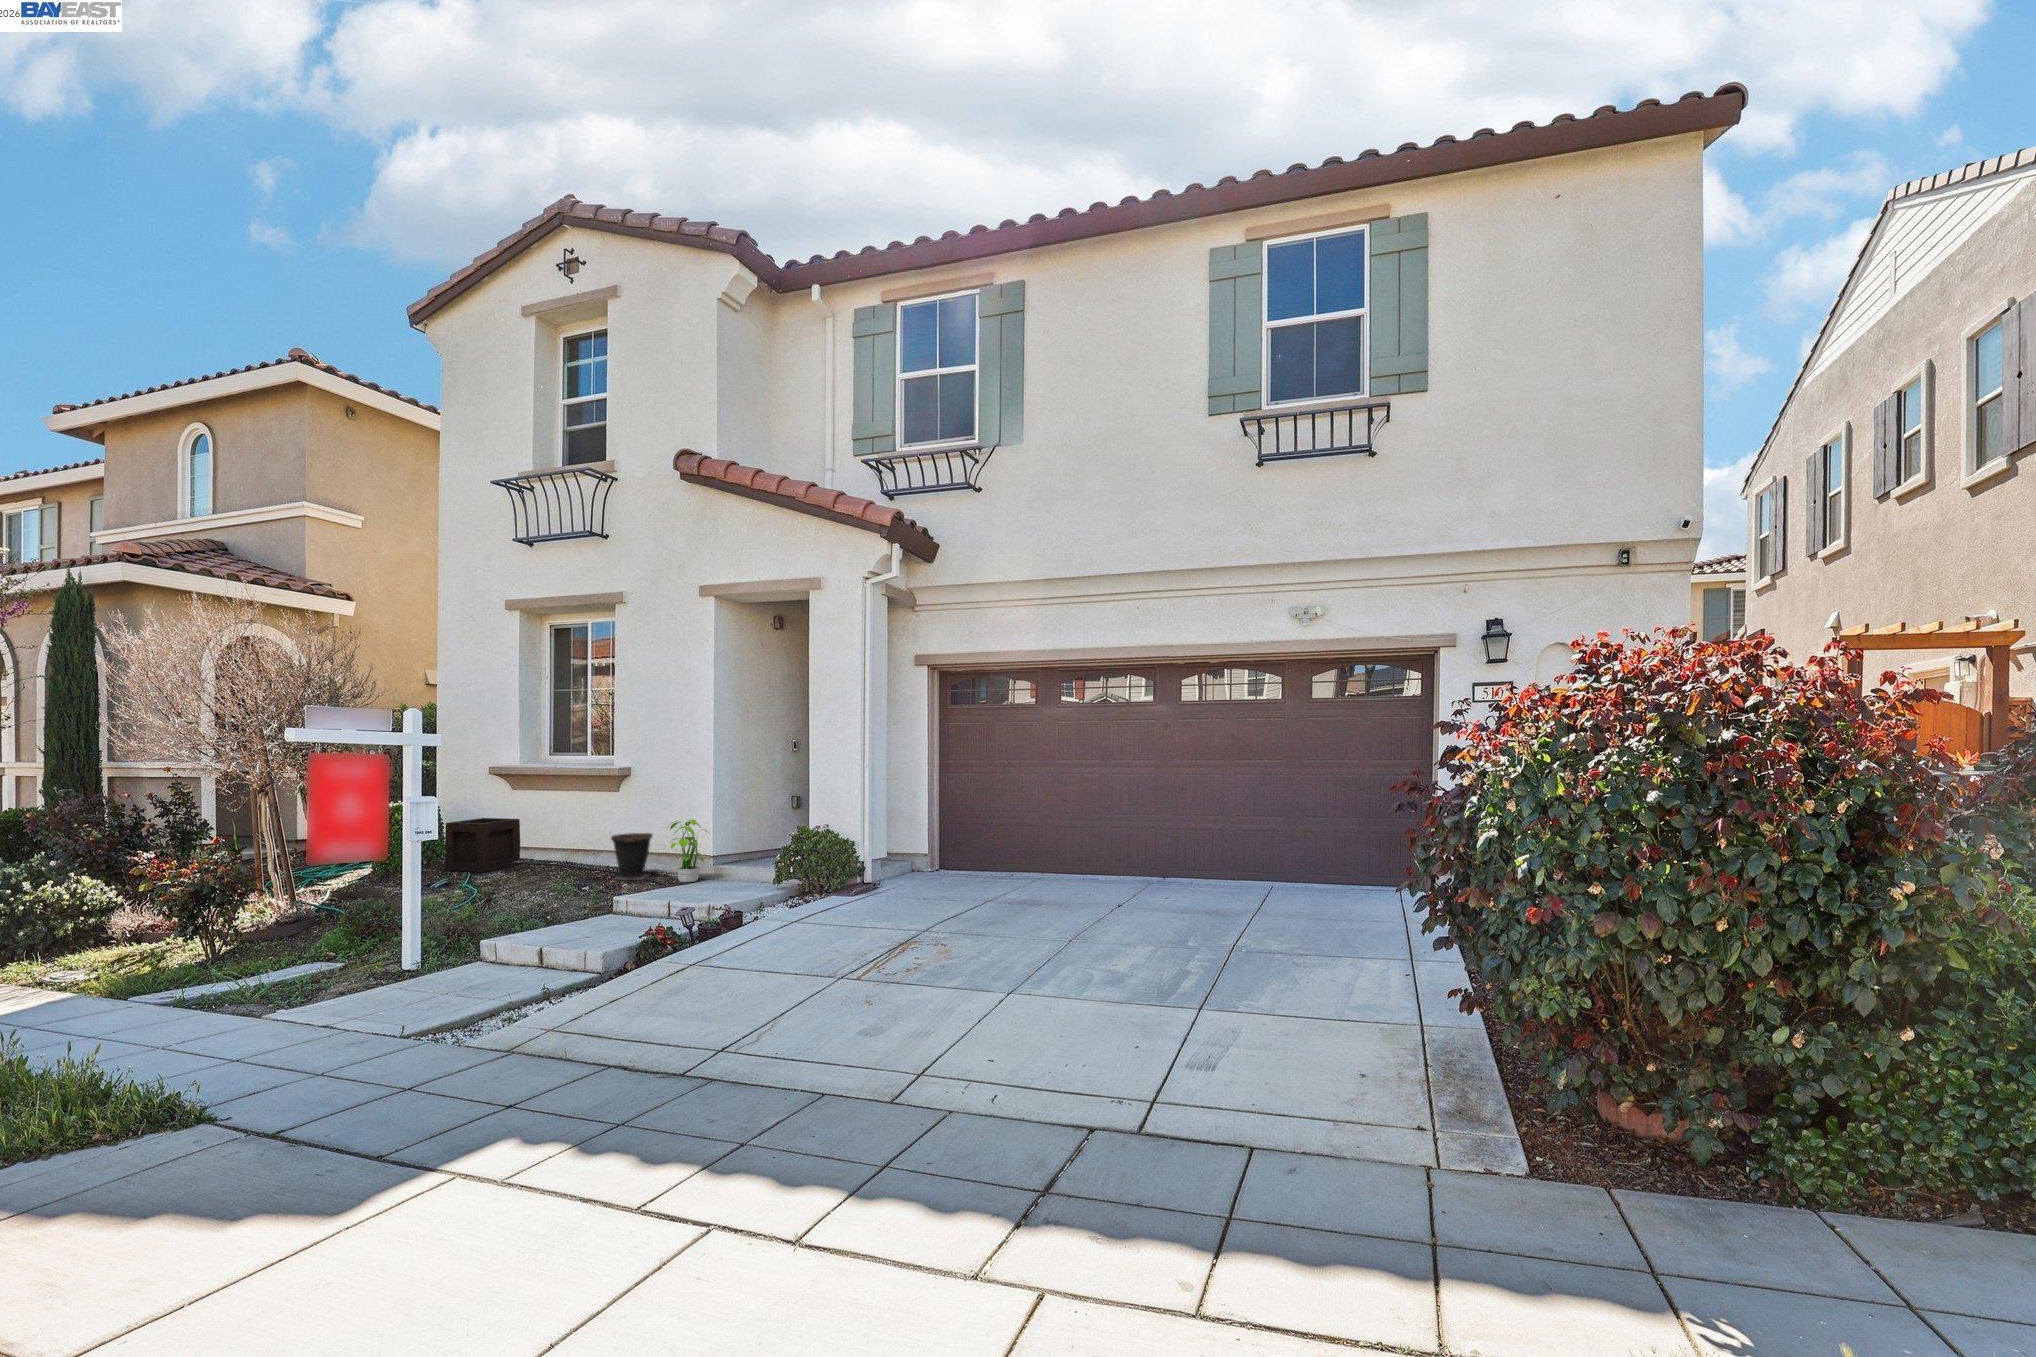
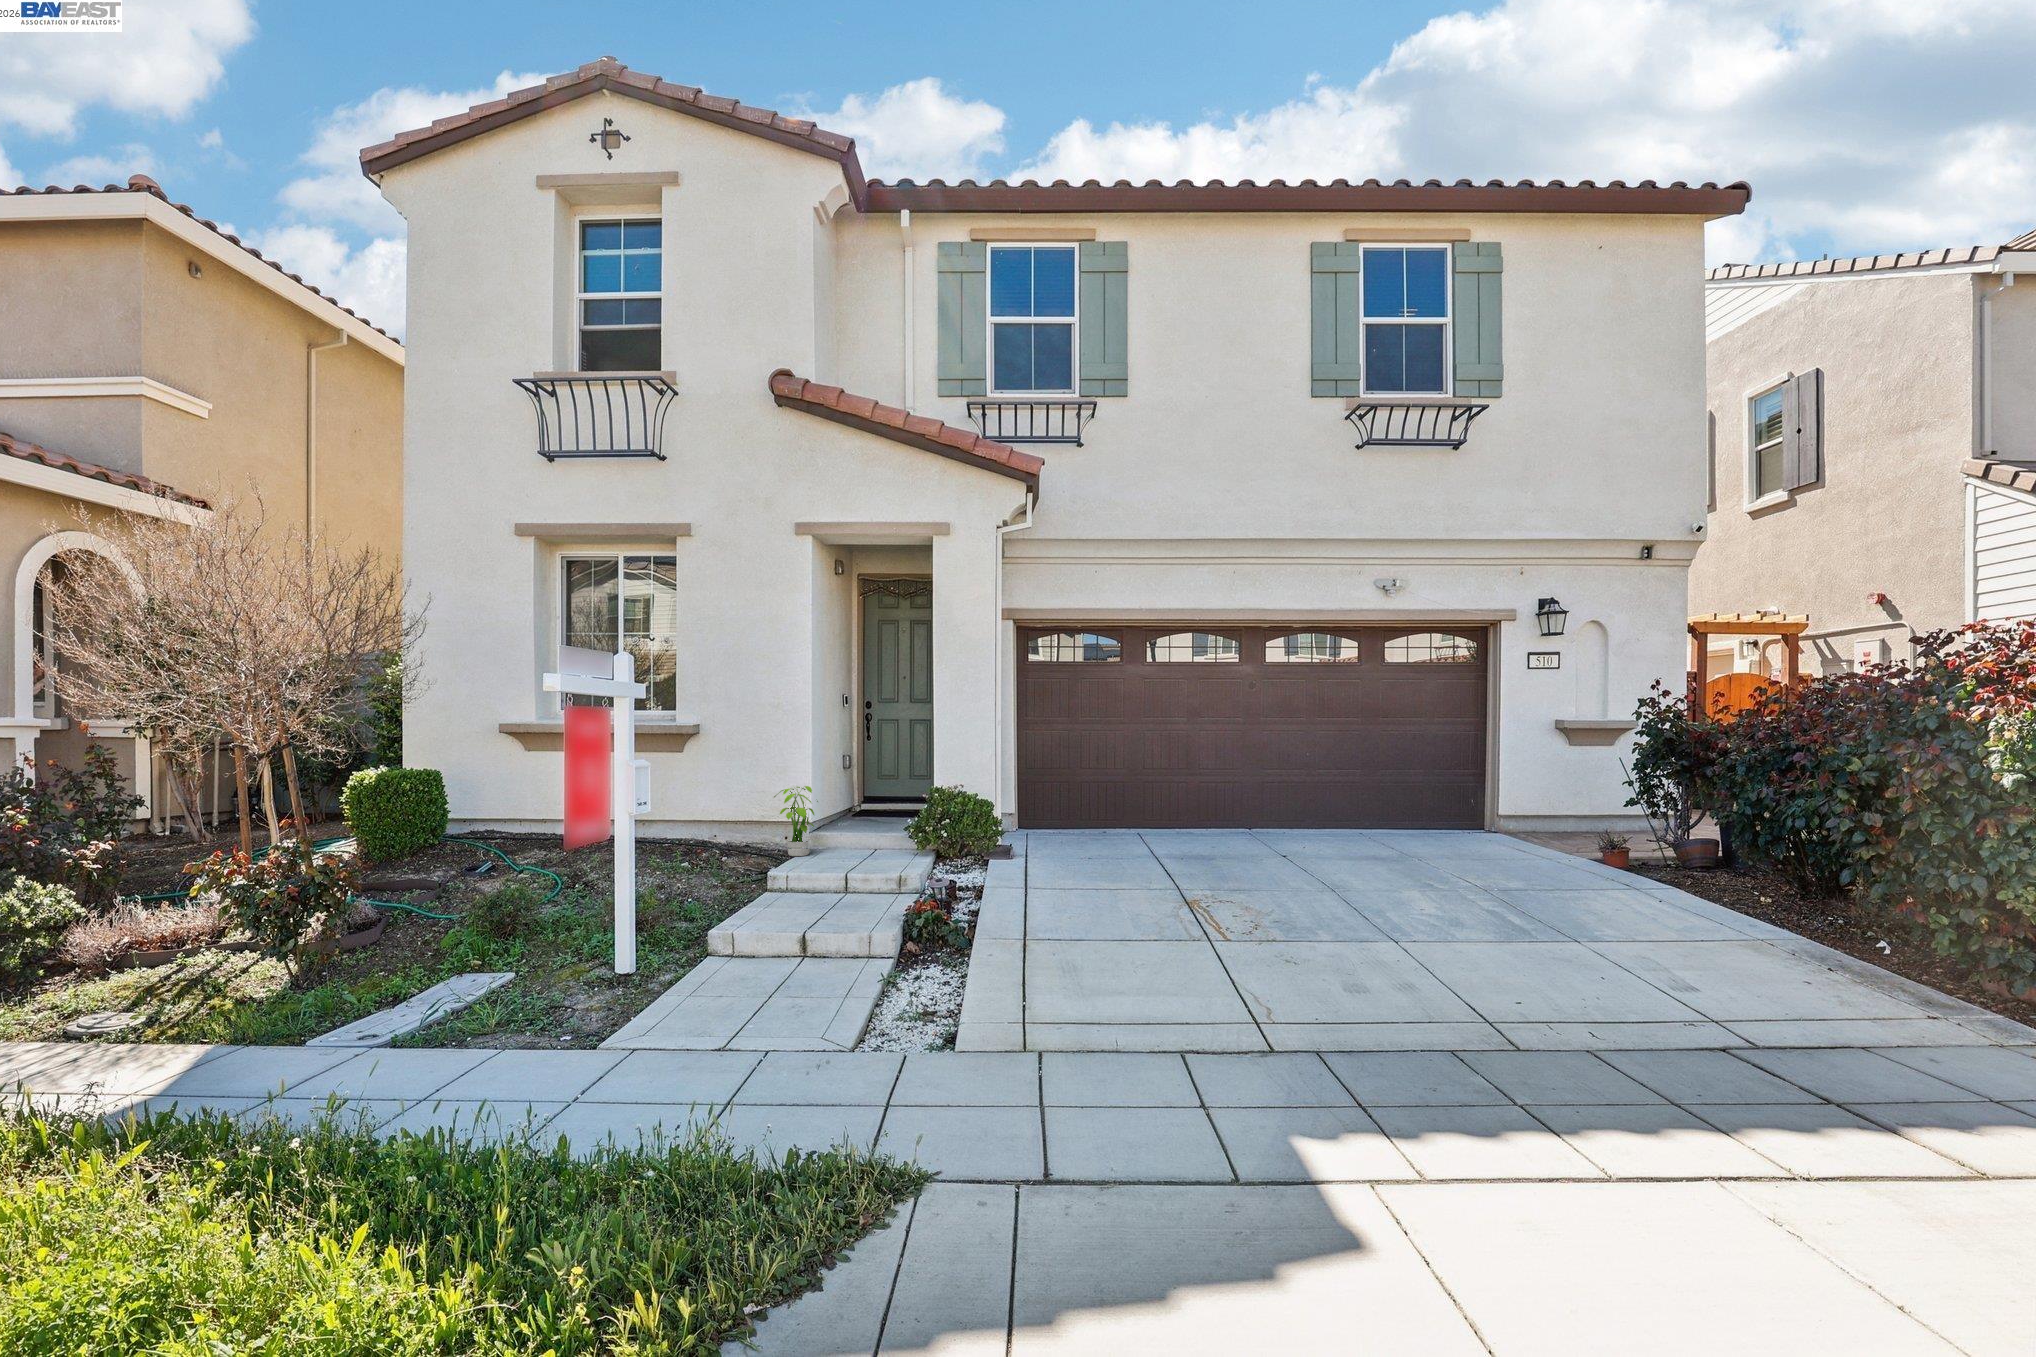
wooden crate: present [445,818,520,872] -> none [455,793,541,858]
bucket: present [611,833,653,879] -> none [697,804,745,857]

